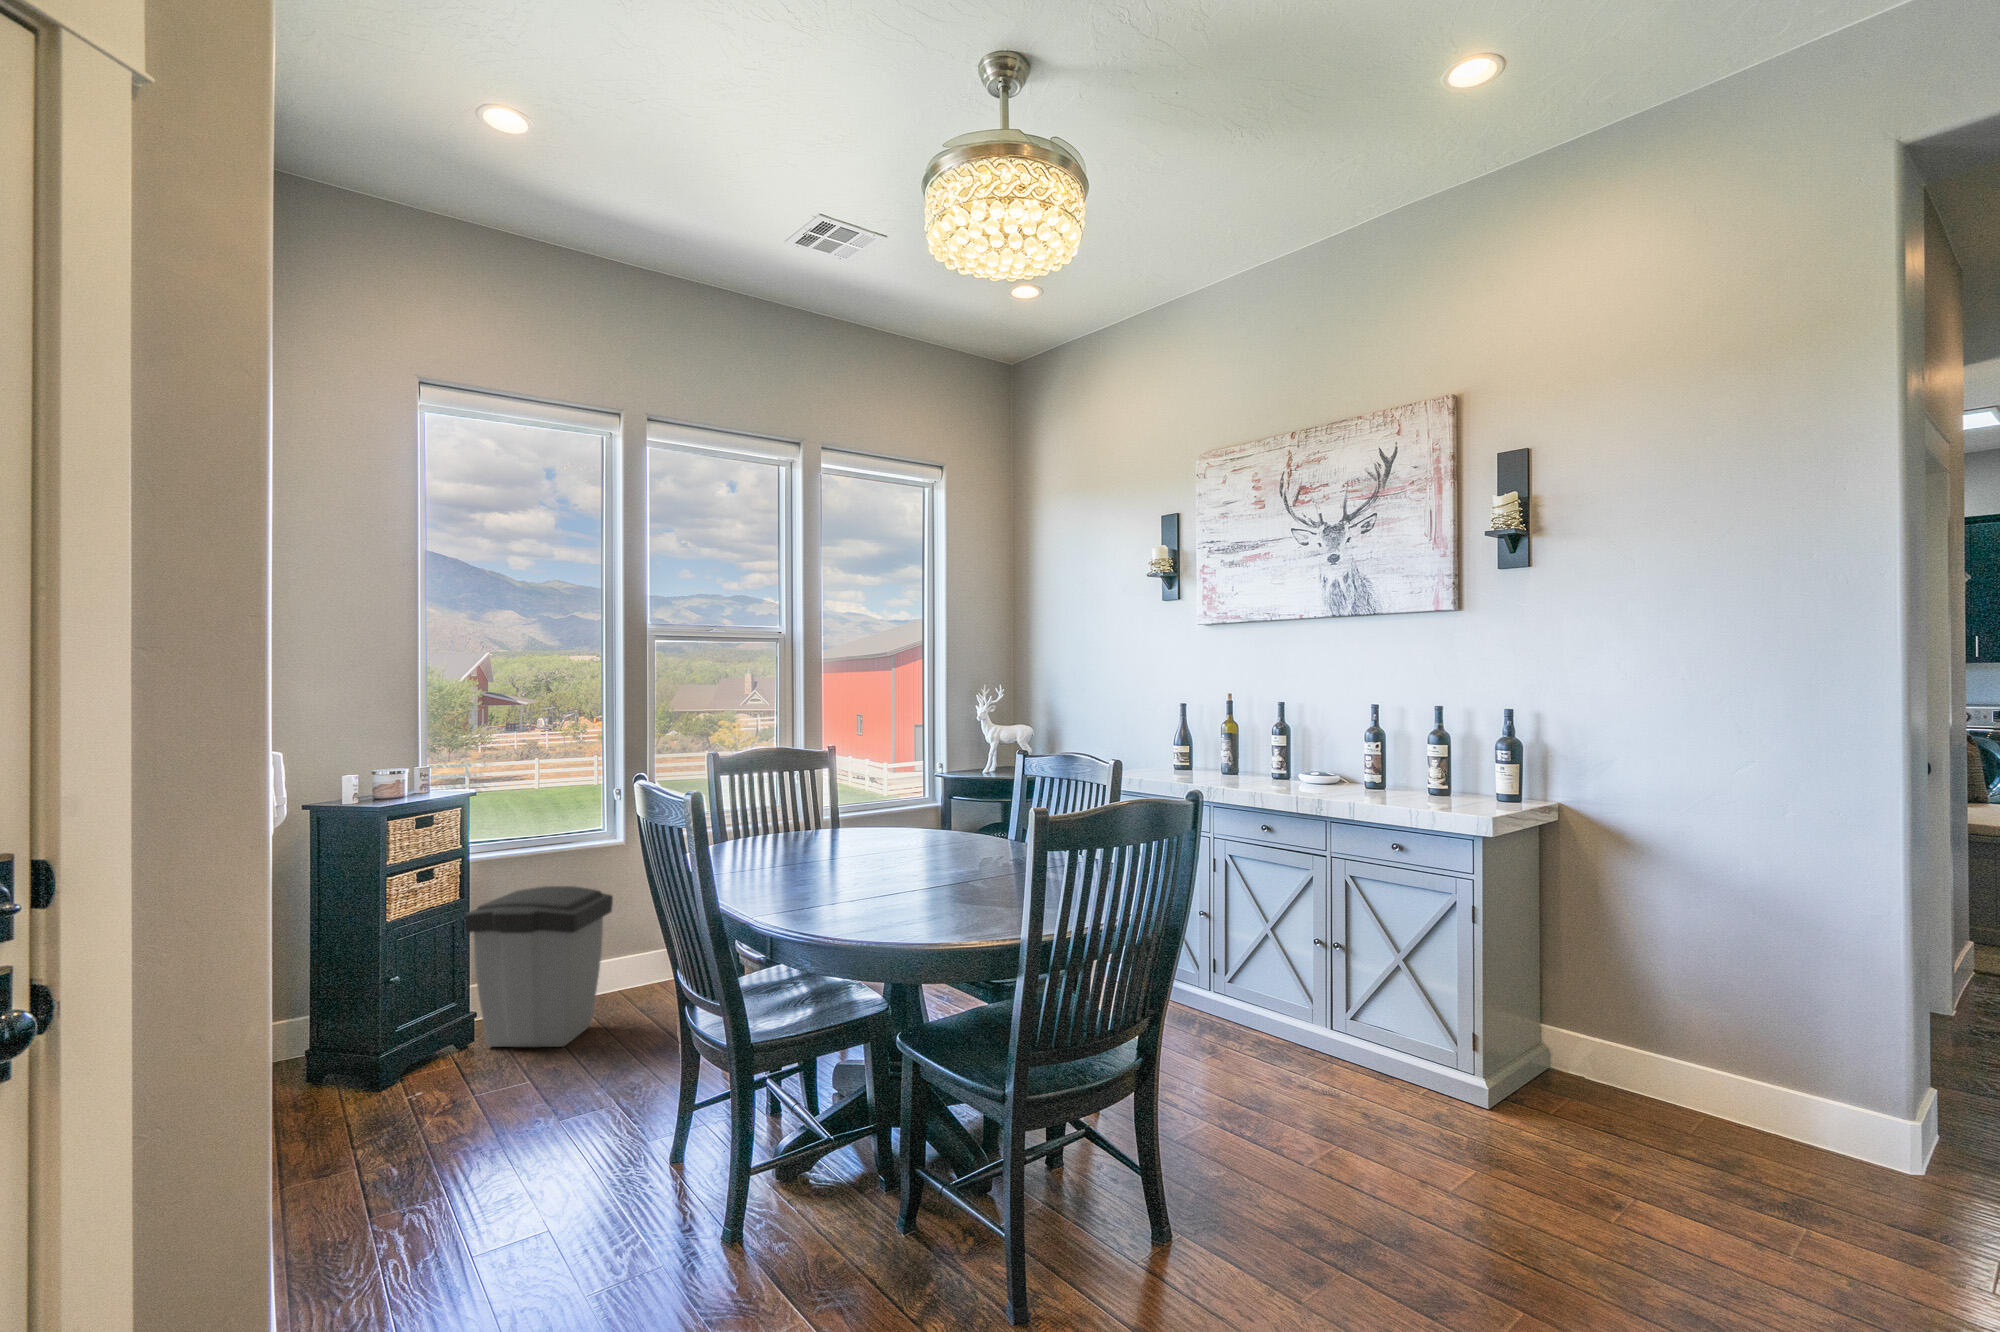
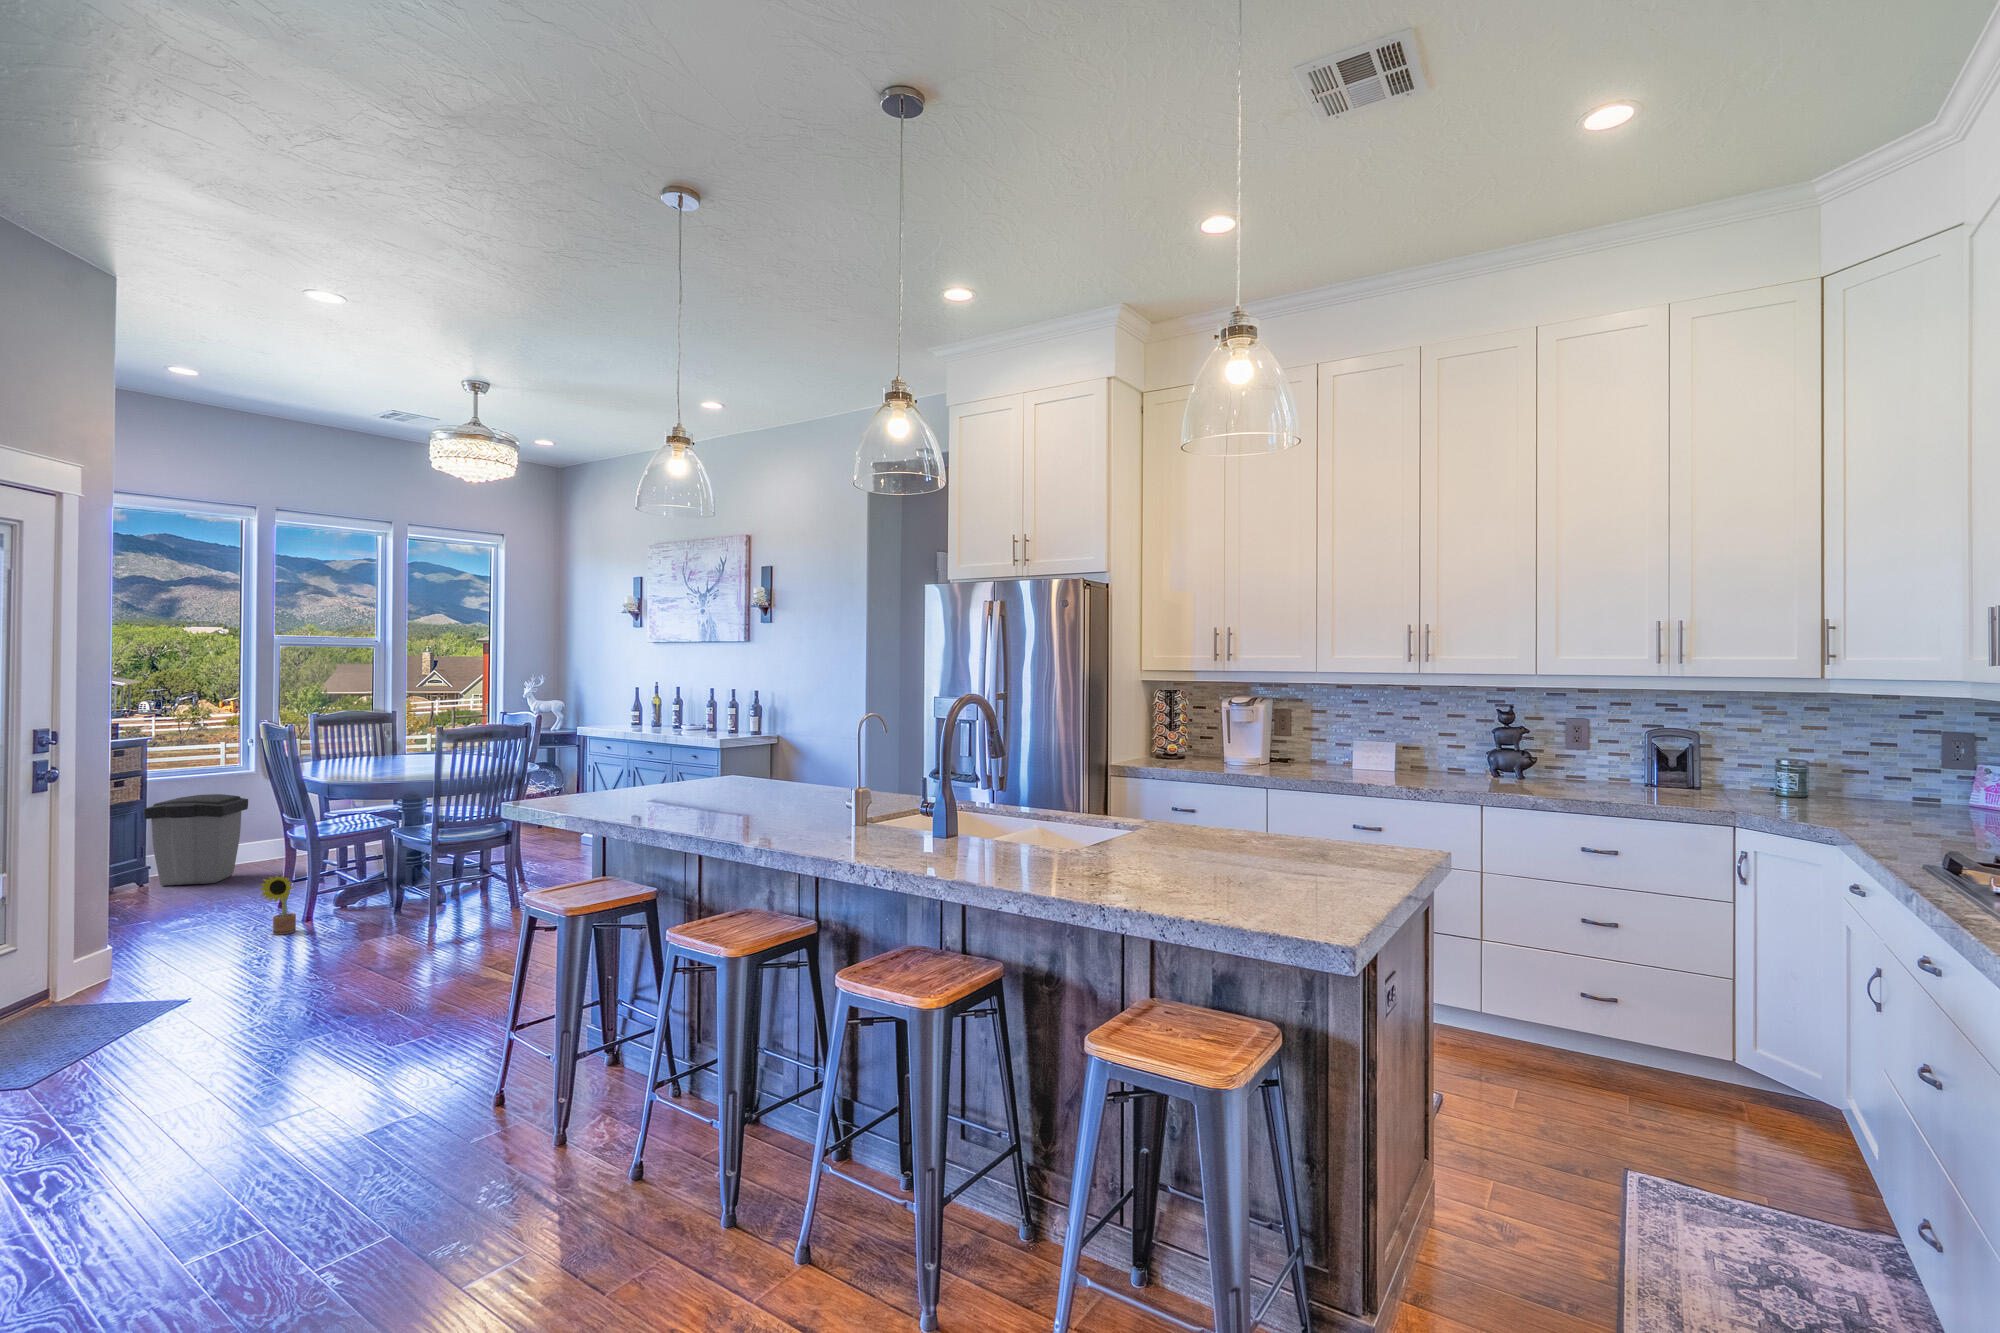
decorative plant: none [632,1141,705,1279] -> present [259,875,296,935]

